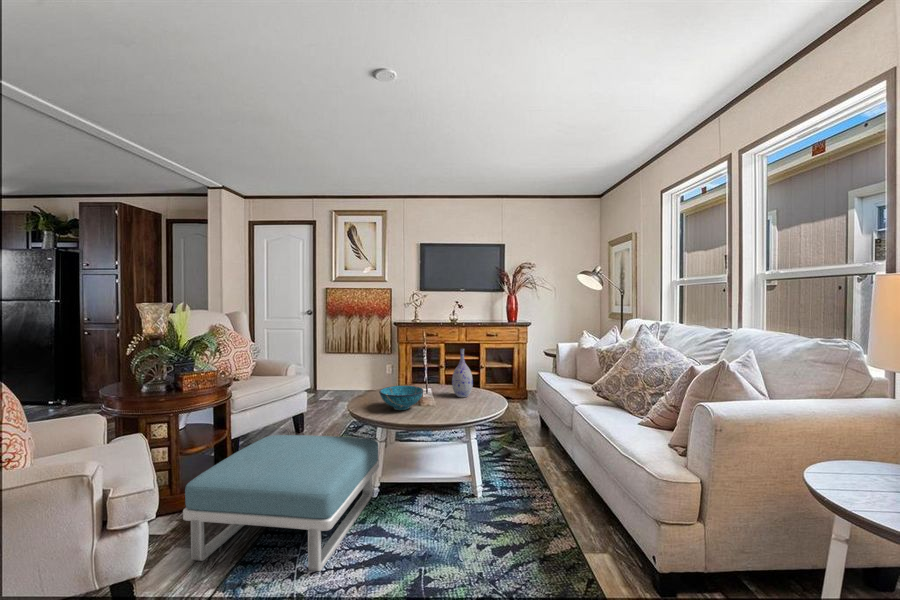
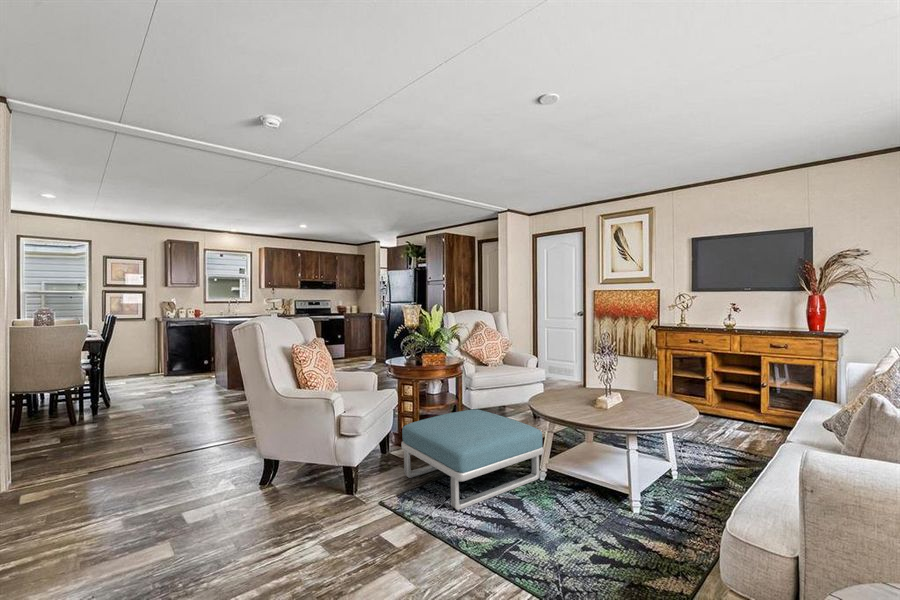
vase: present [452,349,473,397] -> none [637,358,661,410]
decorative bowl: present [379,386,423,410] -> none [550,386,592,409]

